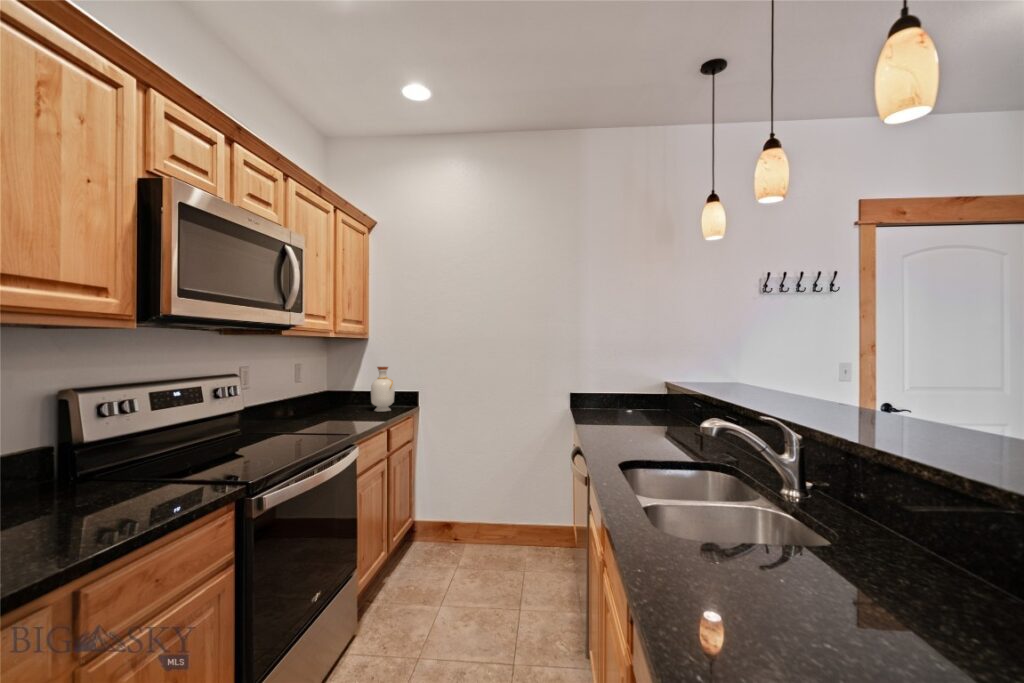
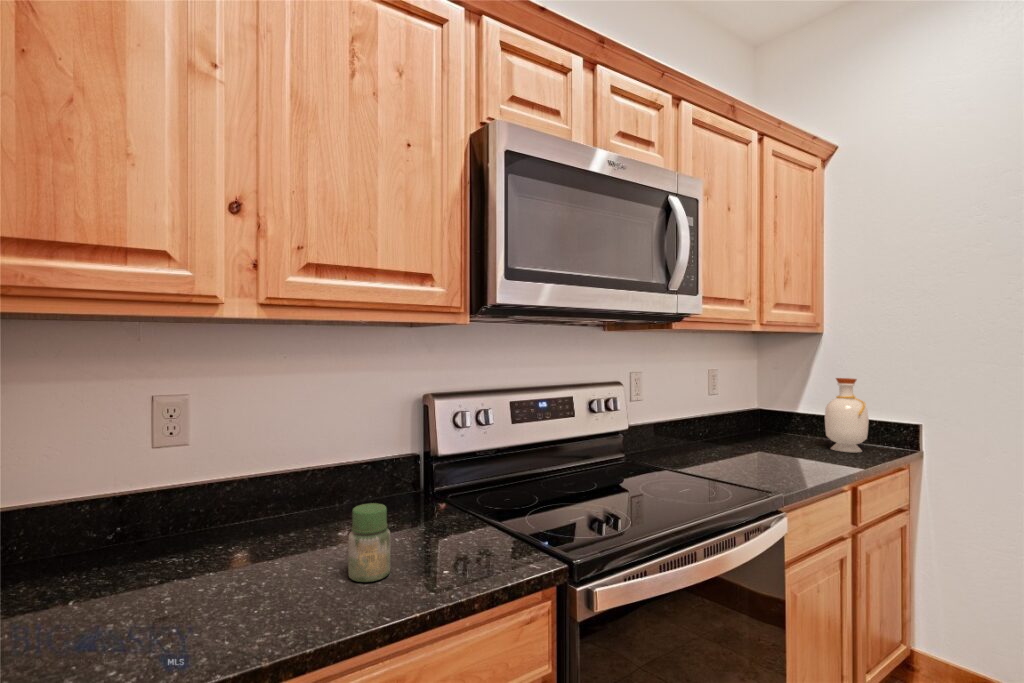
jar: none [62,468,104,528] -> present [348,503,390,582]

